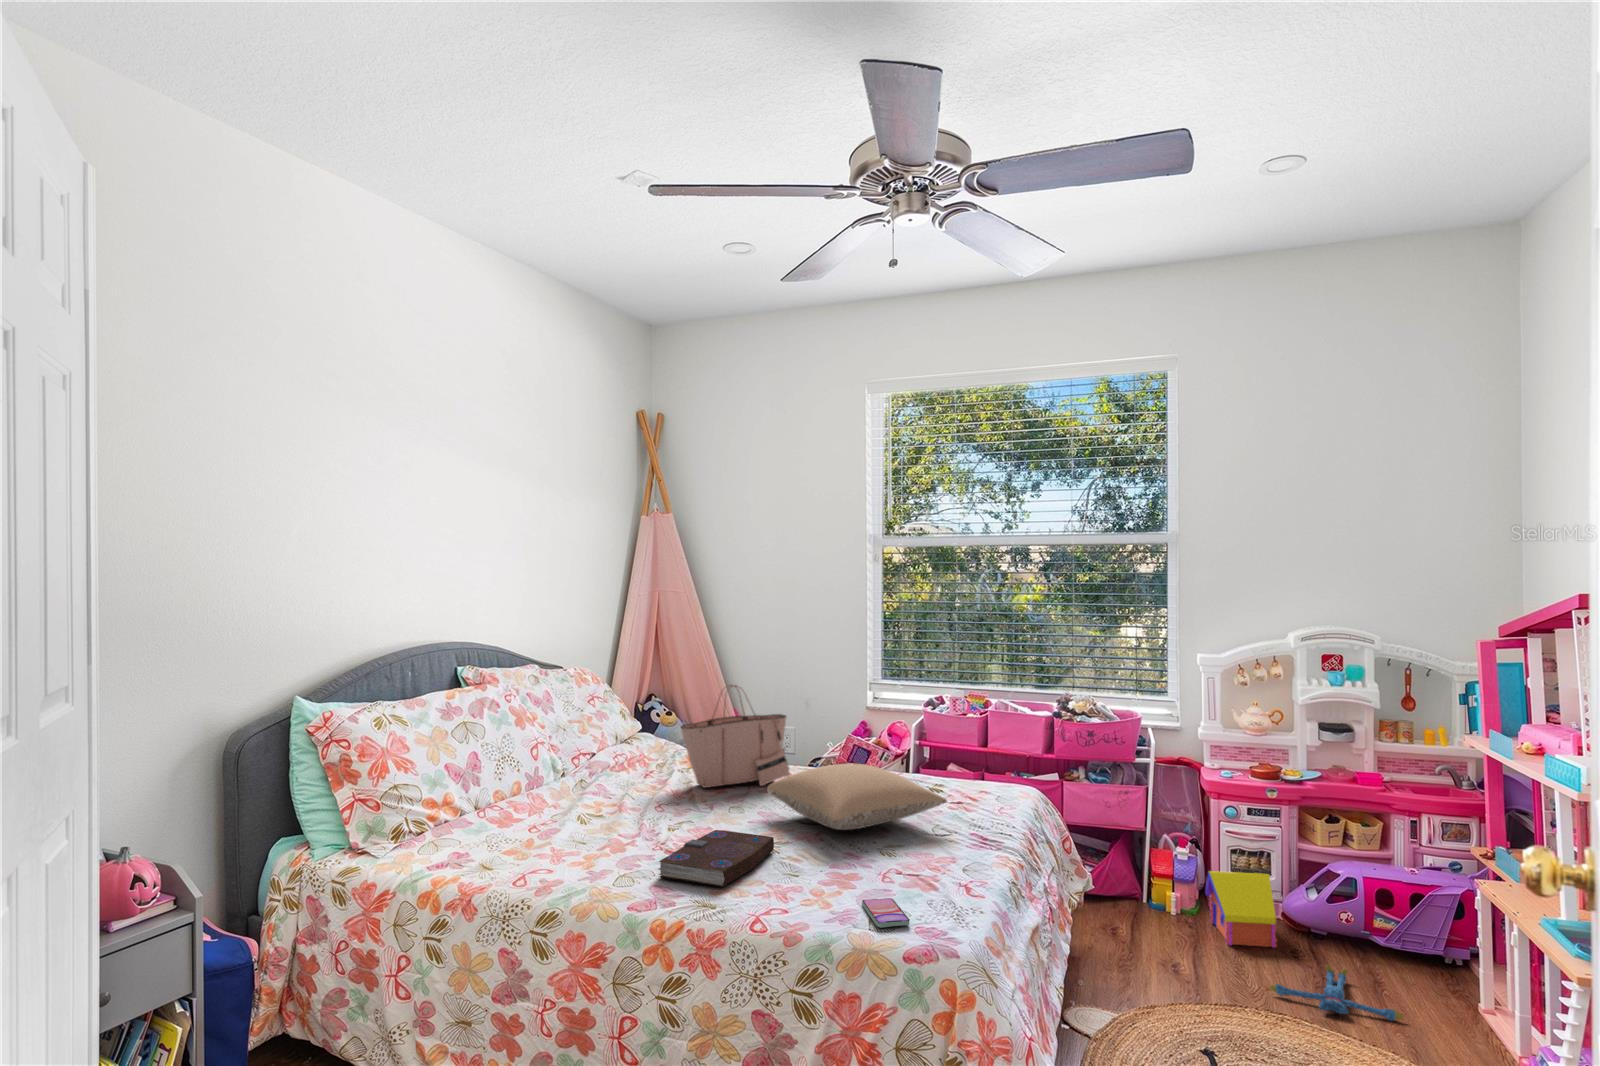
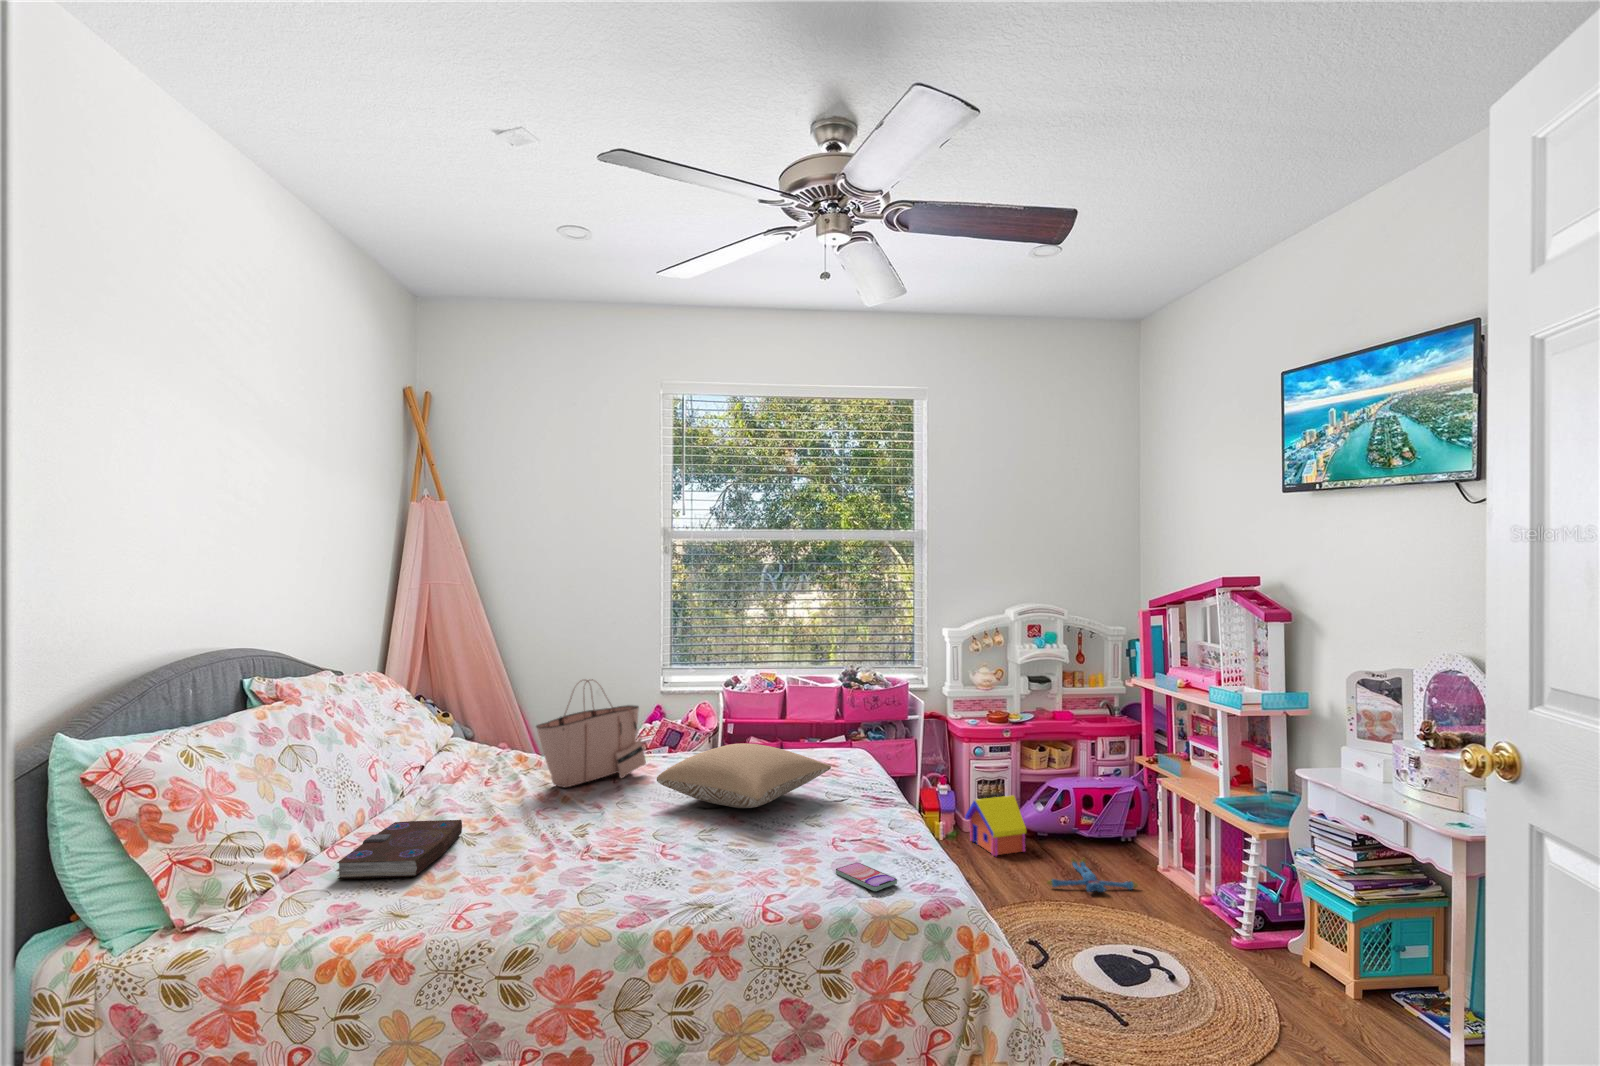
book: present [658,830,774,887] -> present [336,820,462,879]

